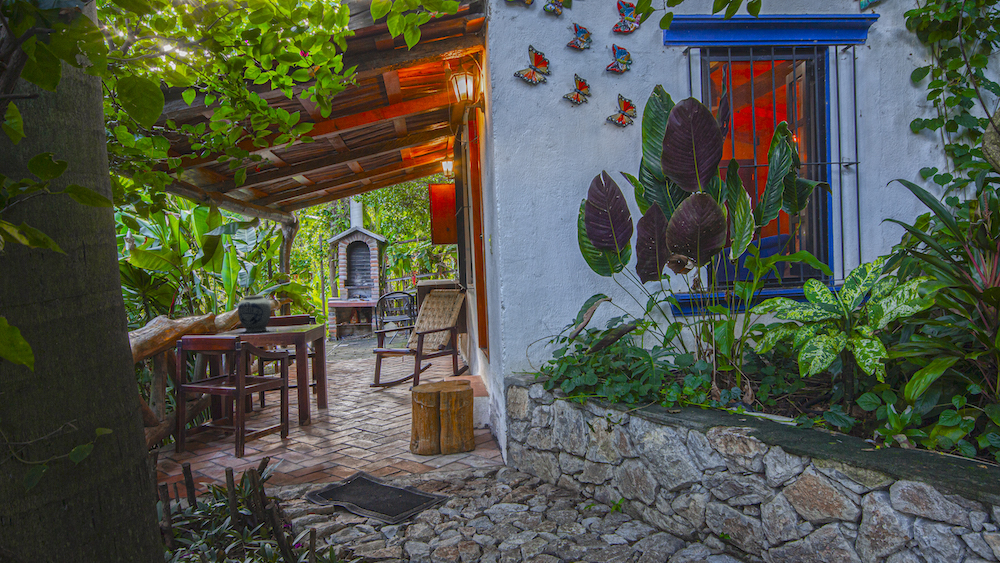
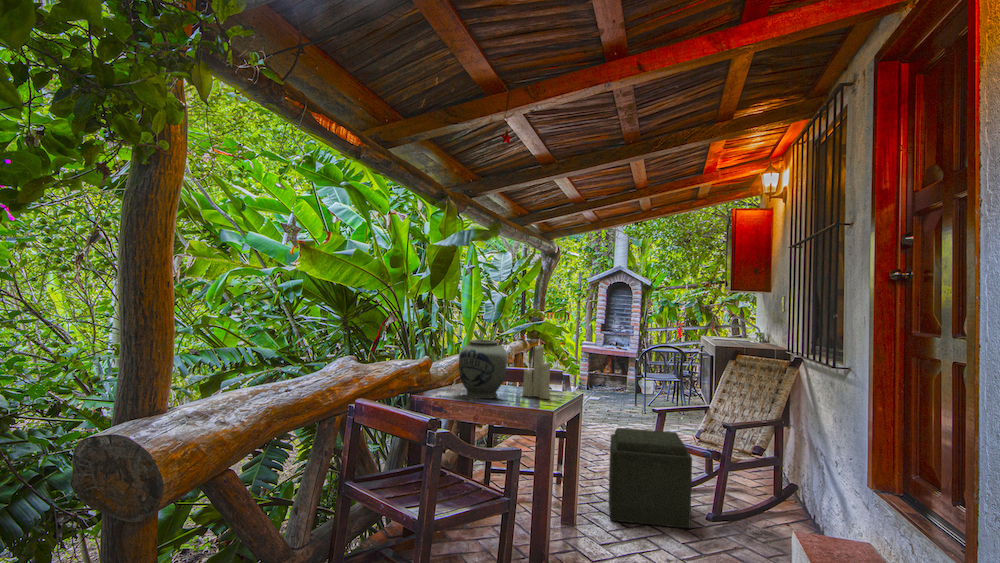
candle: none [282,289,302,328] -> present [522,346,550,399]
ottoman: none [347,343,399,401] -> present [609,428,692,528]

